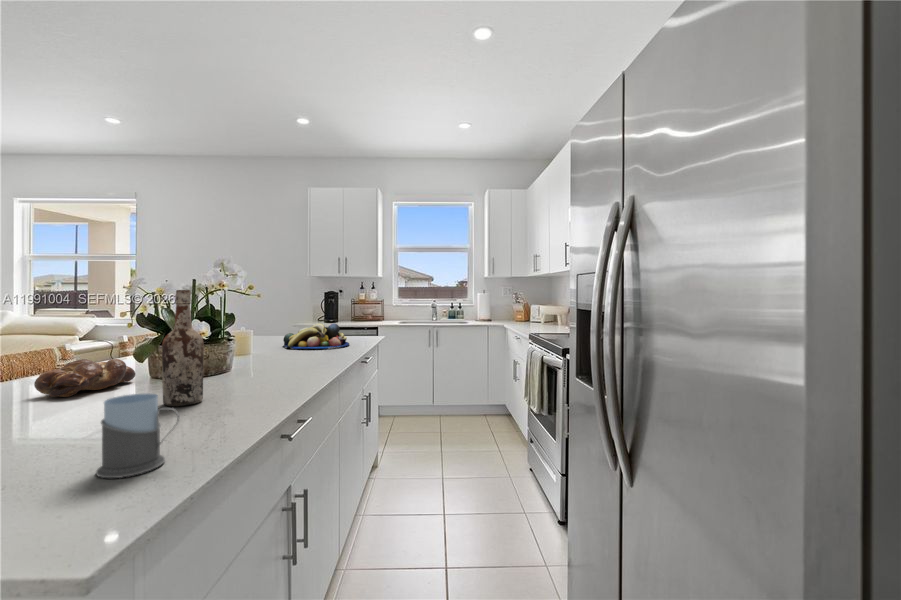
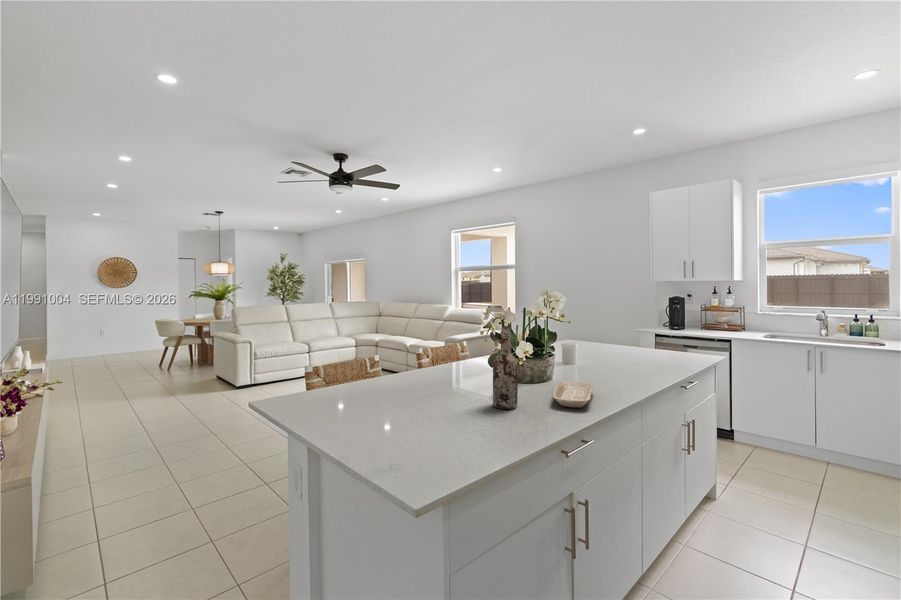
fruit bowl: present [283,323,349,349] -> none [605,341,672,367]
bread loaf: present [34,359,136,397] -> none [437,361,488,386]
tray: none [248,363,299,389] -> present [553,381,594,408]
mug: present [96,393,179,478] -> none [440,406,480,457]

